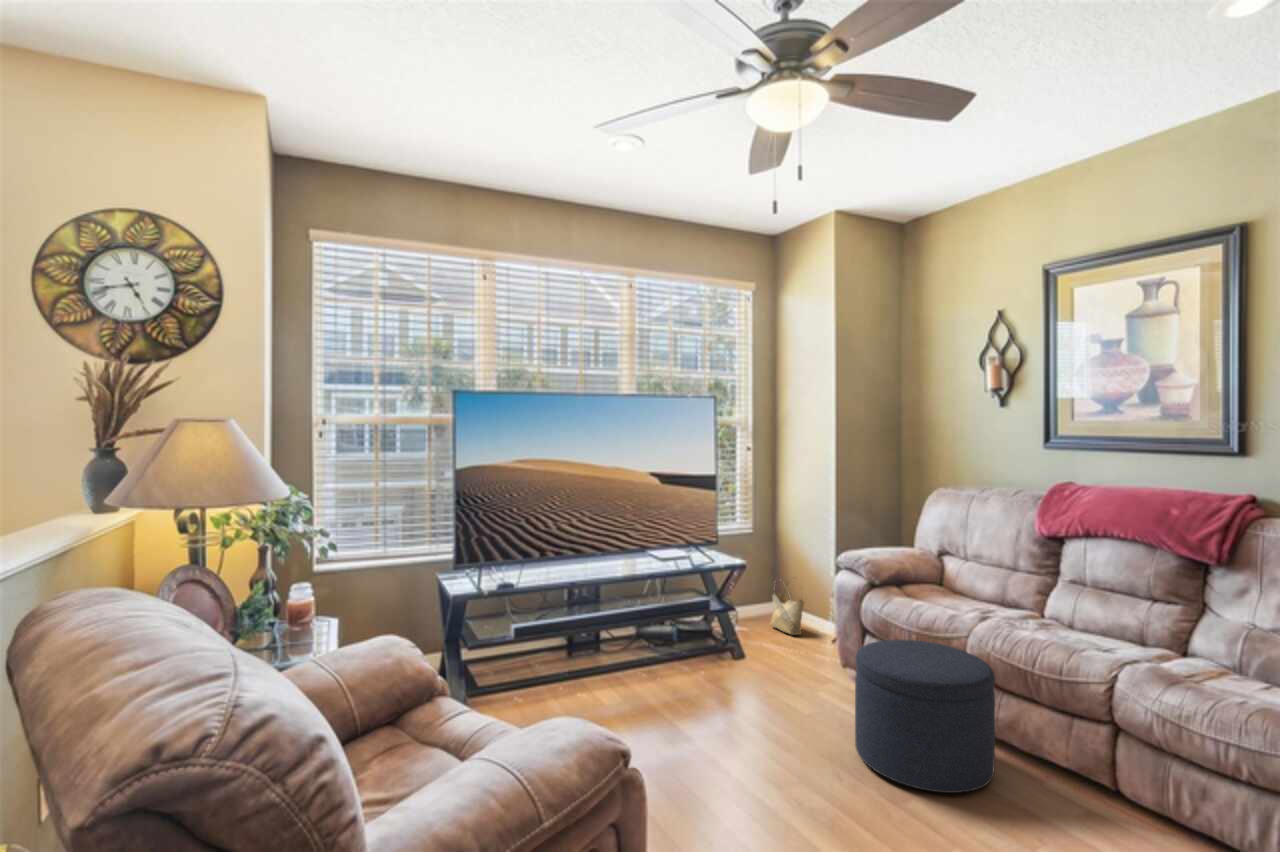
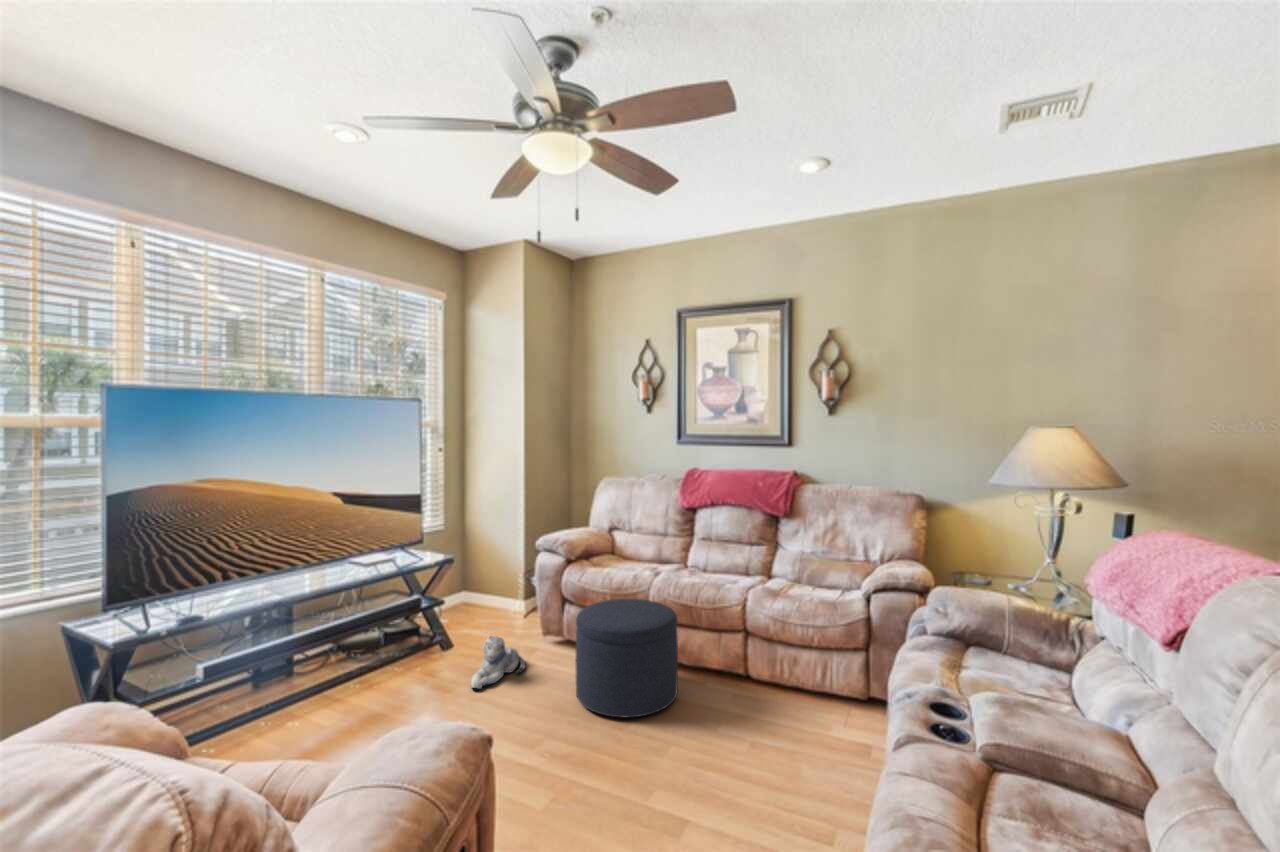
woven basket: present [770,593,804,635] -> none [467,564,500,616]
plush toy: none [745,653,812,708] -> present [471,636,526,689]

